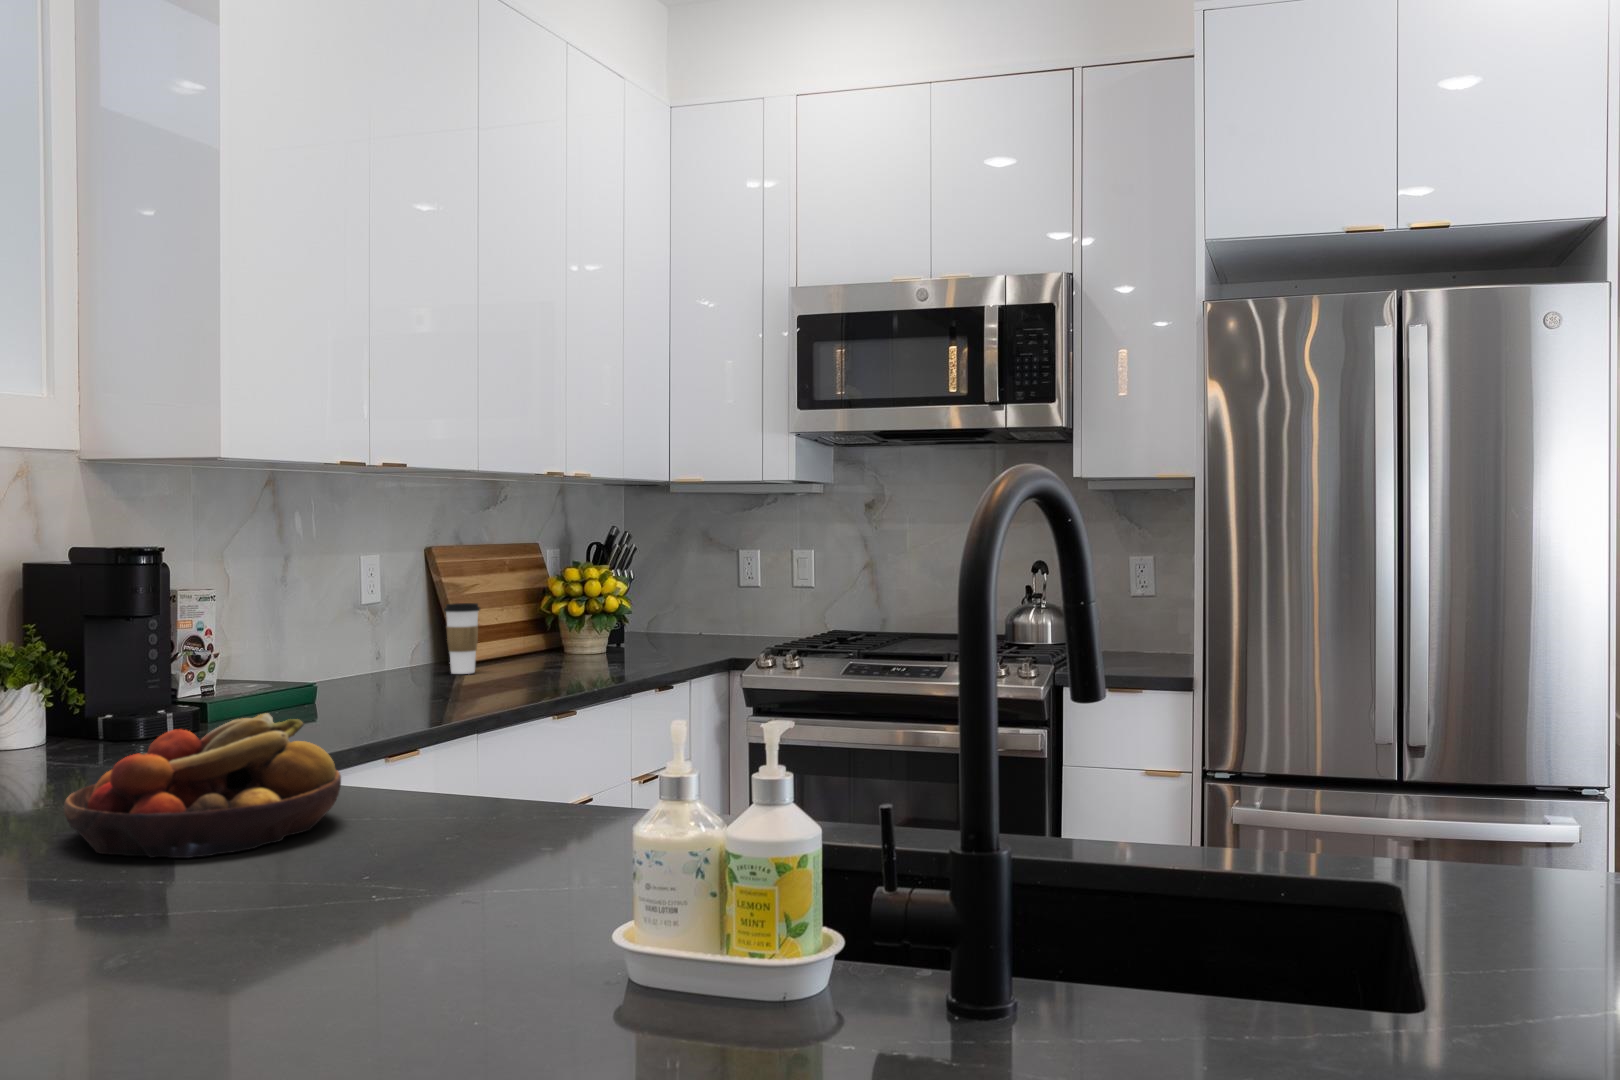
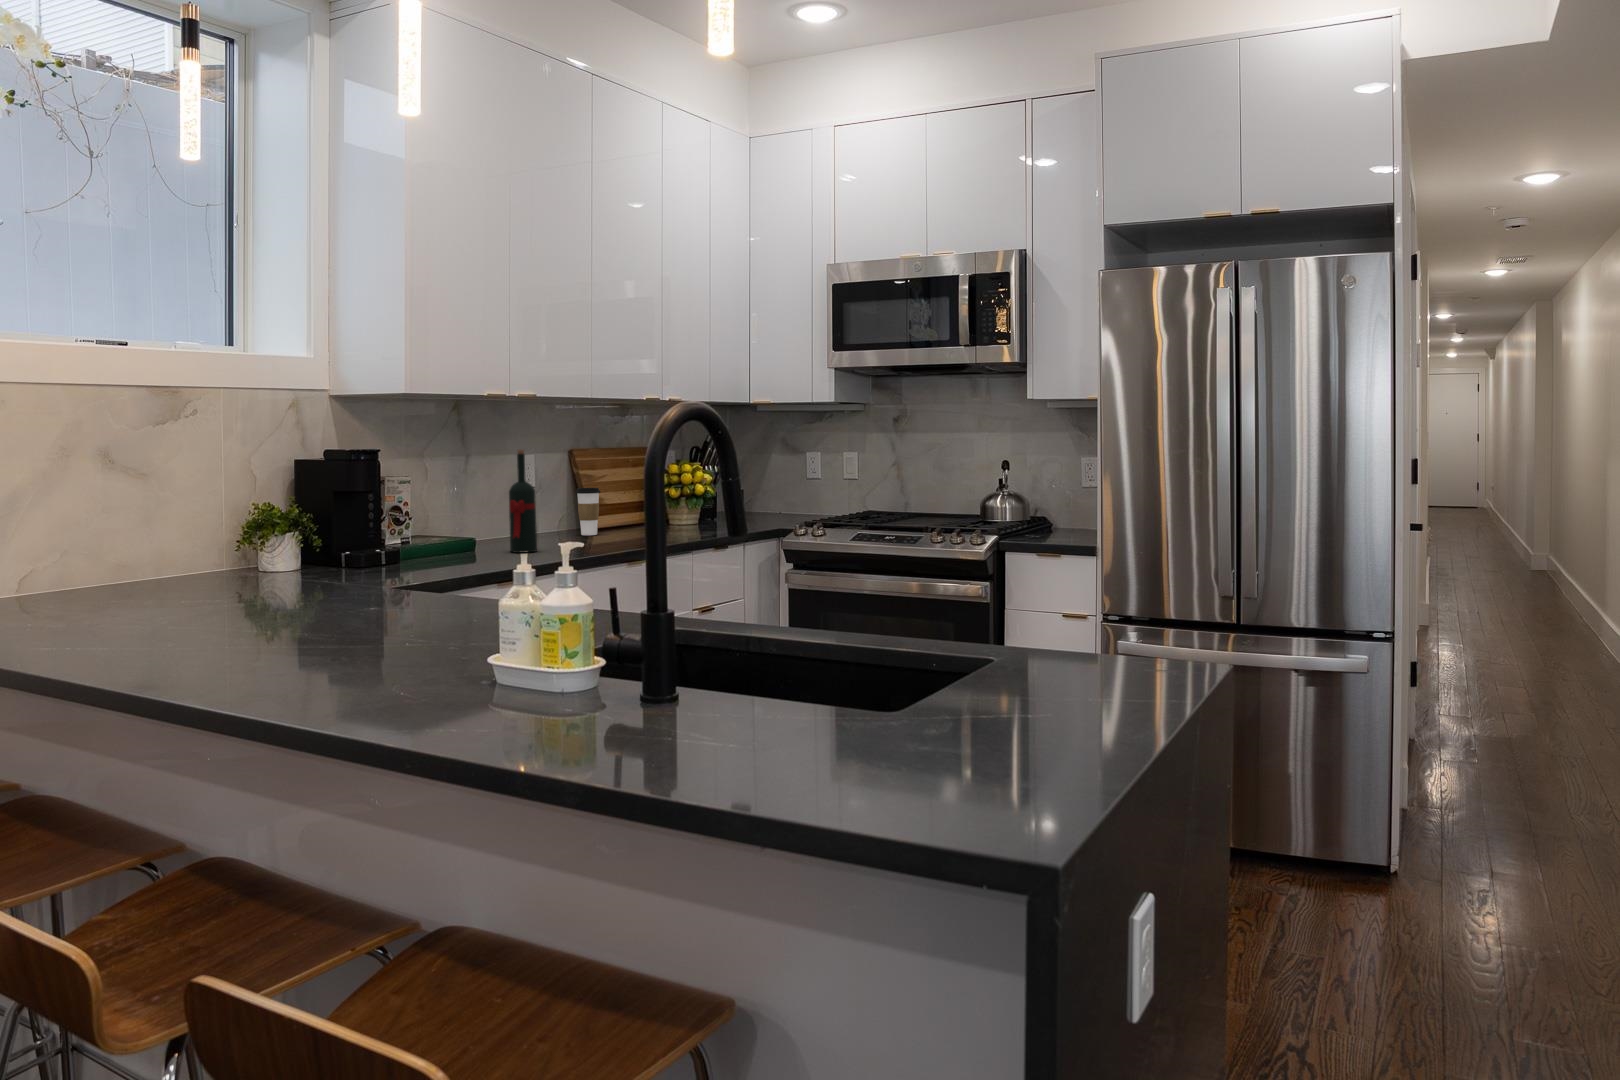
wine bottle: none [369,547,411,705] -> present [509,450,537,553]
fruit bowl: present [64,713,341,858] -> none [272,549,431,626]

